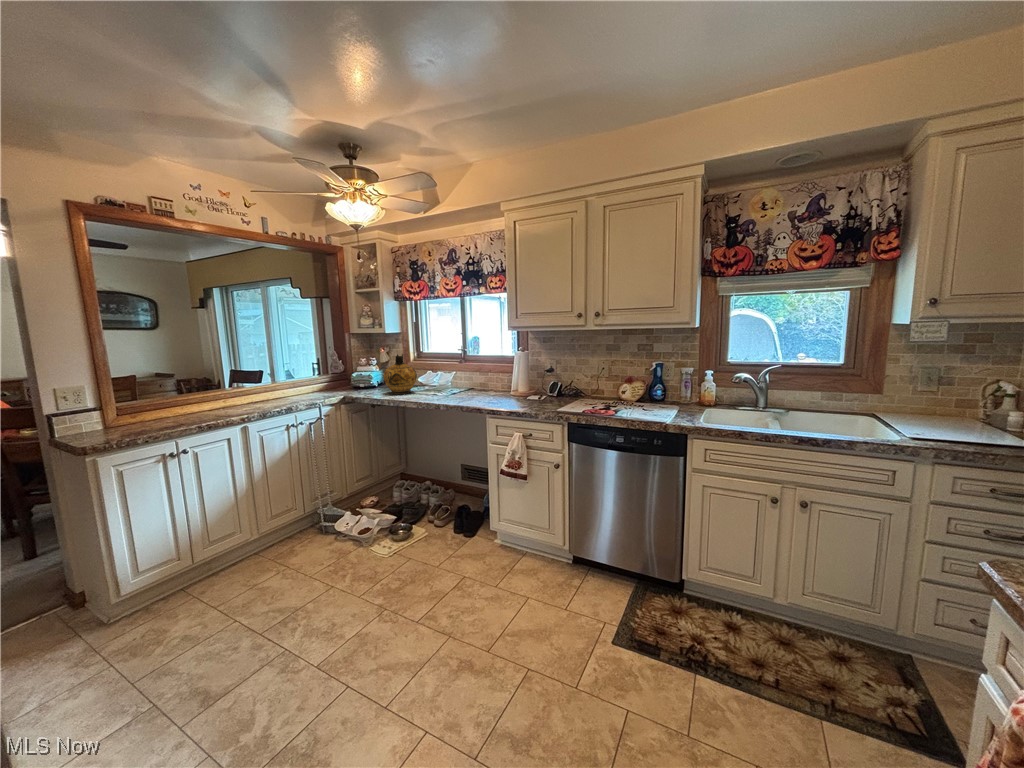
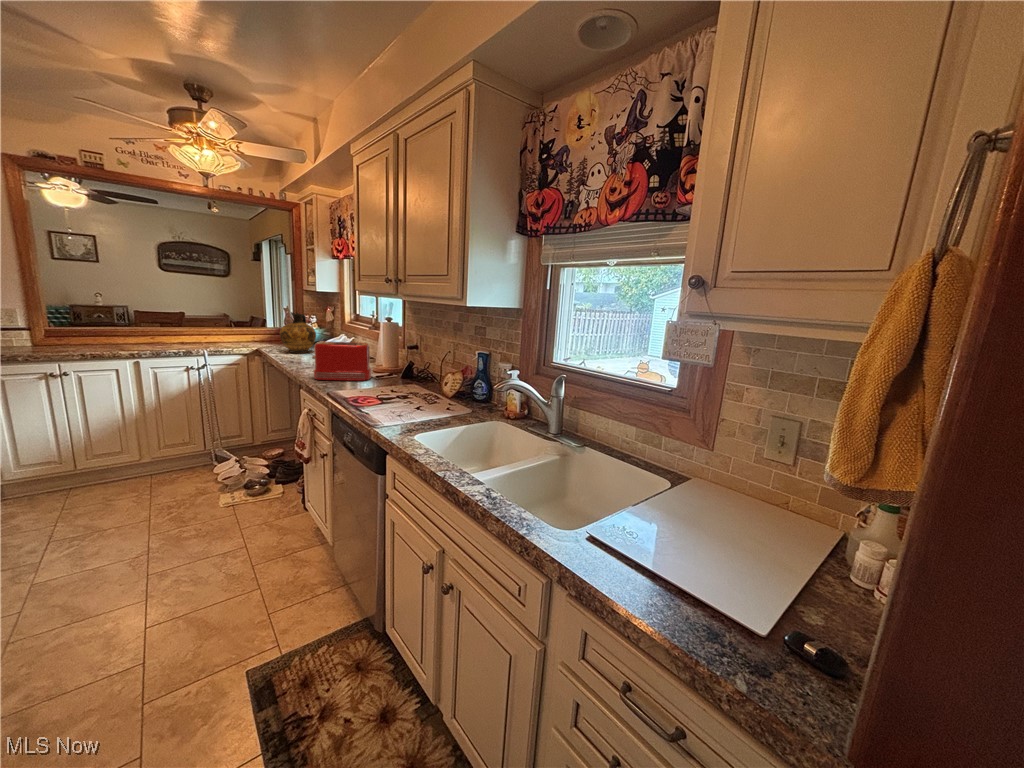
toaster: none [497,370,542,406] -> present [312,341,372,381]

